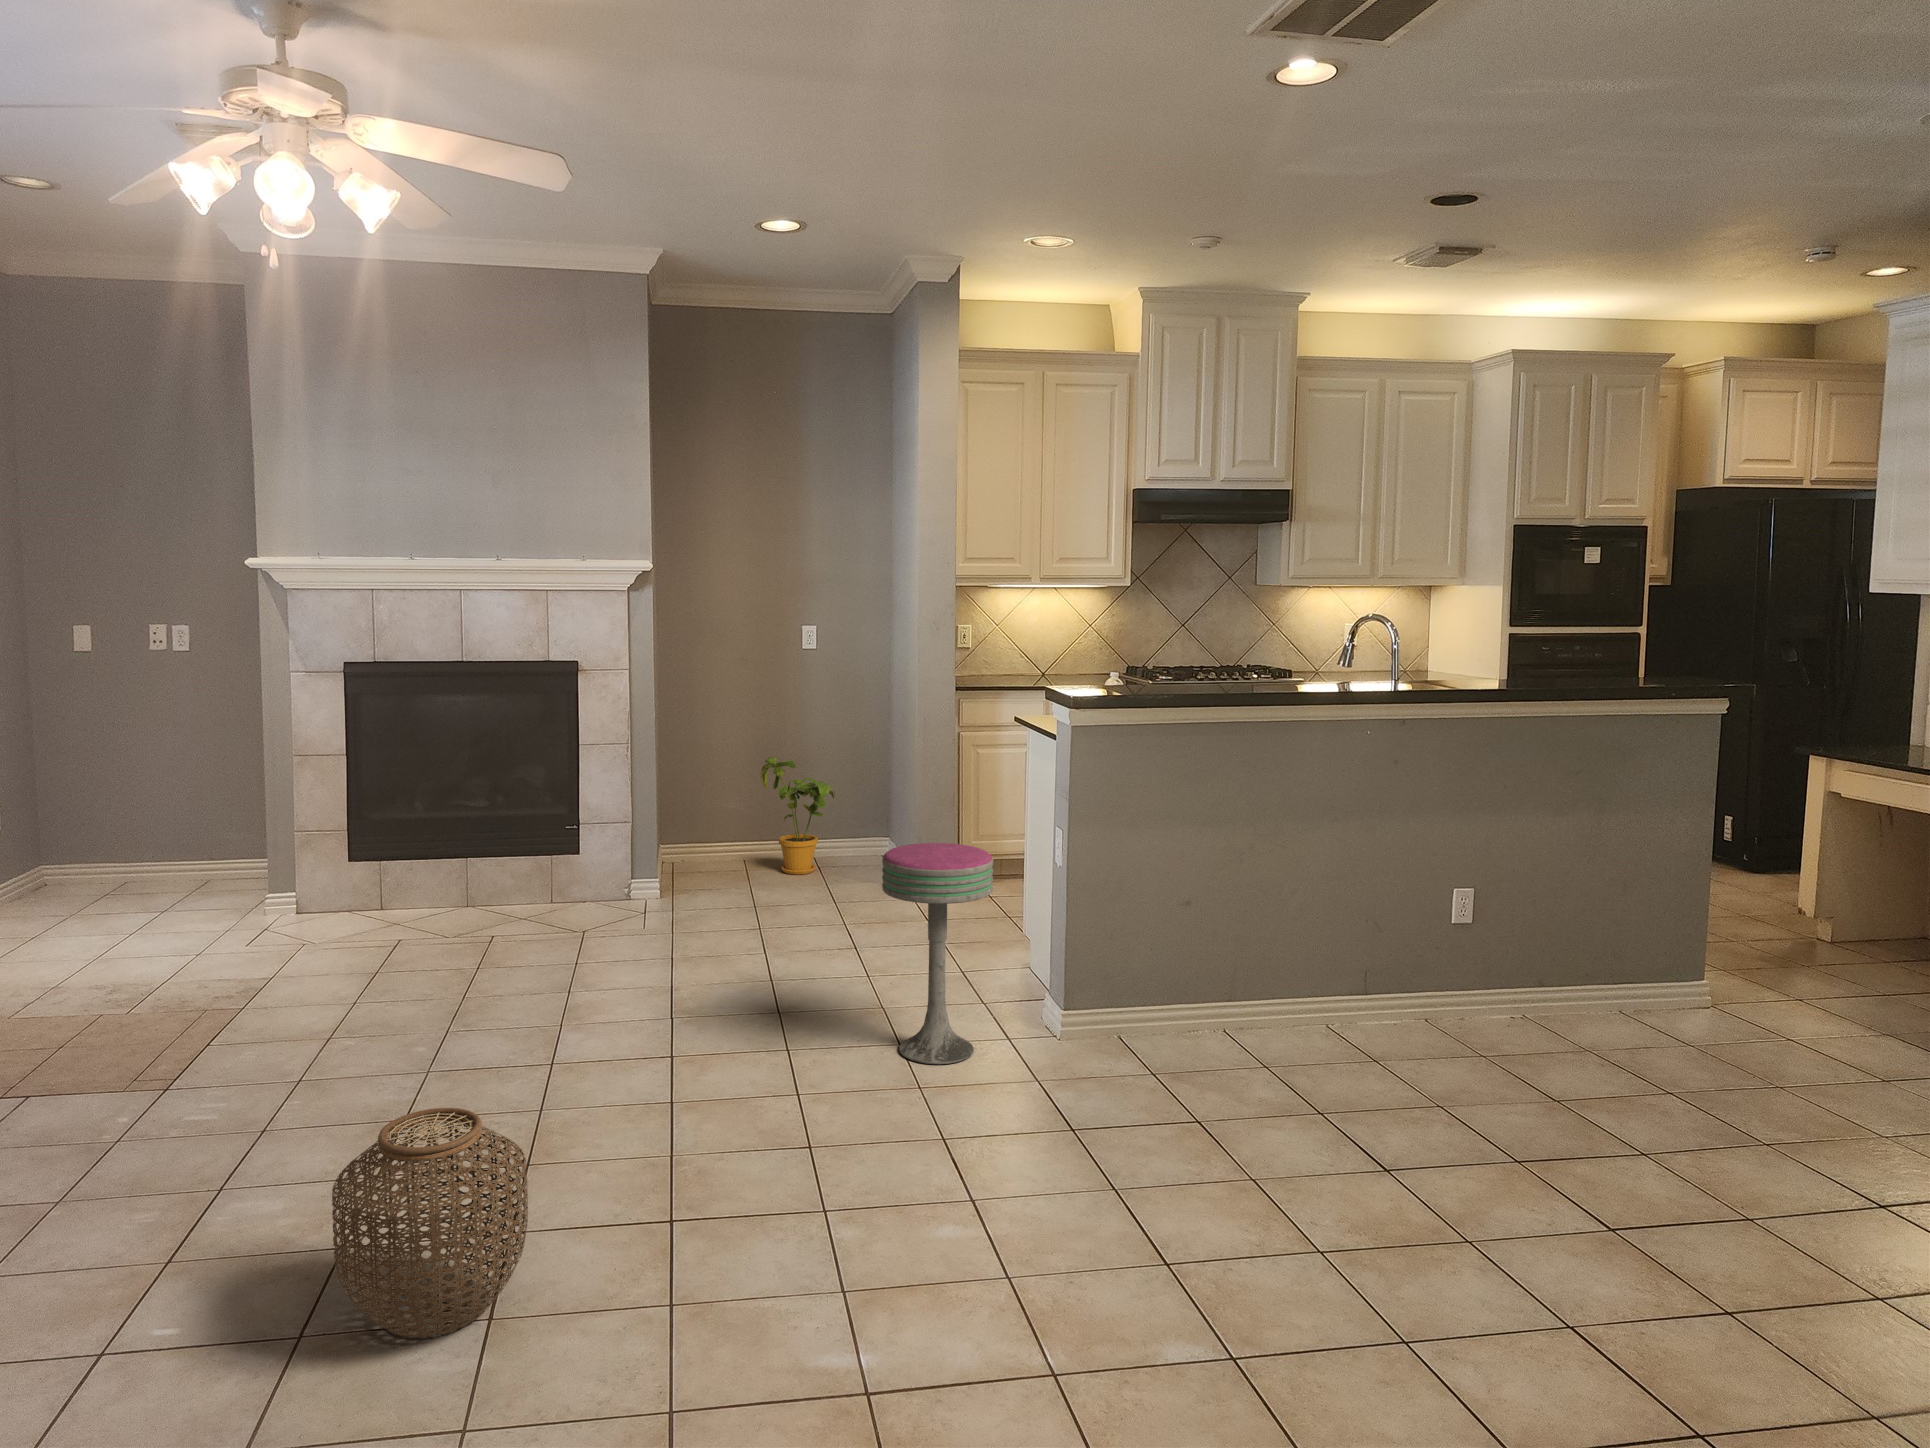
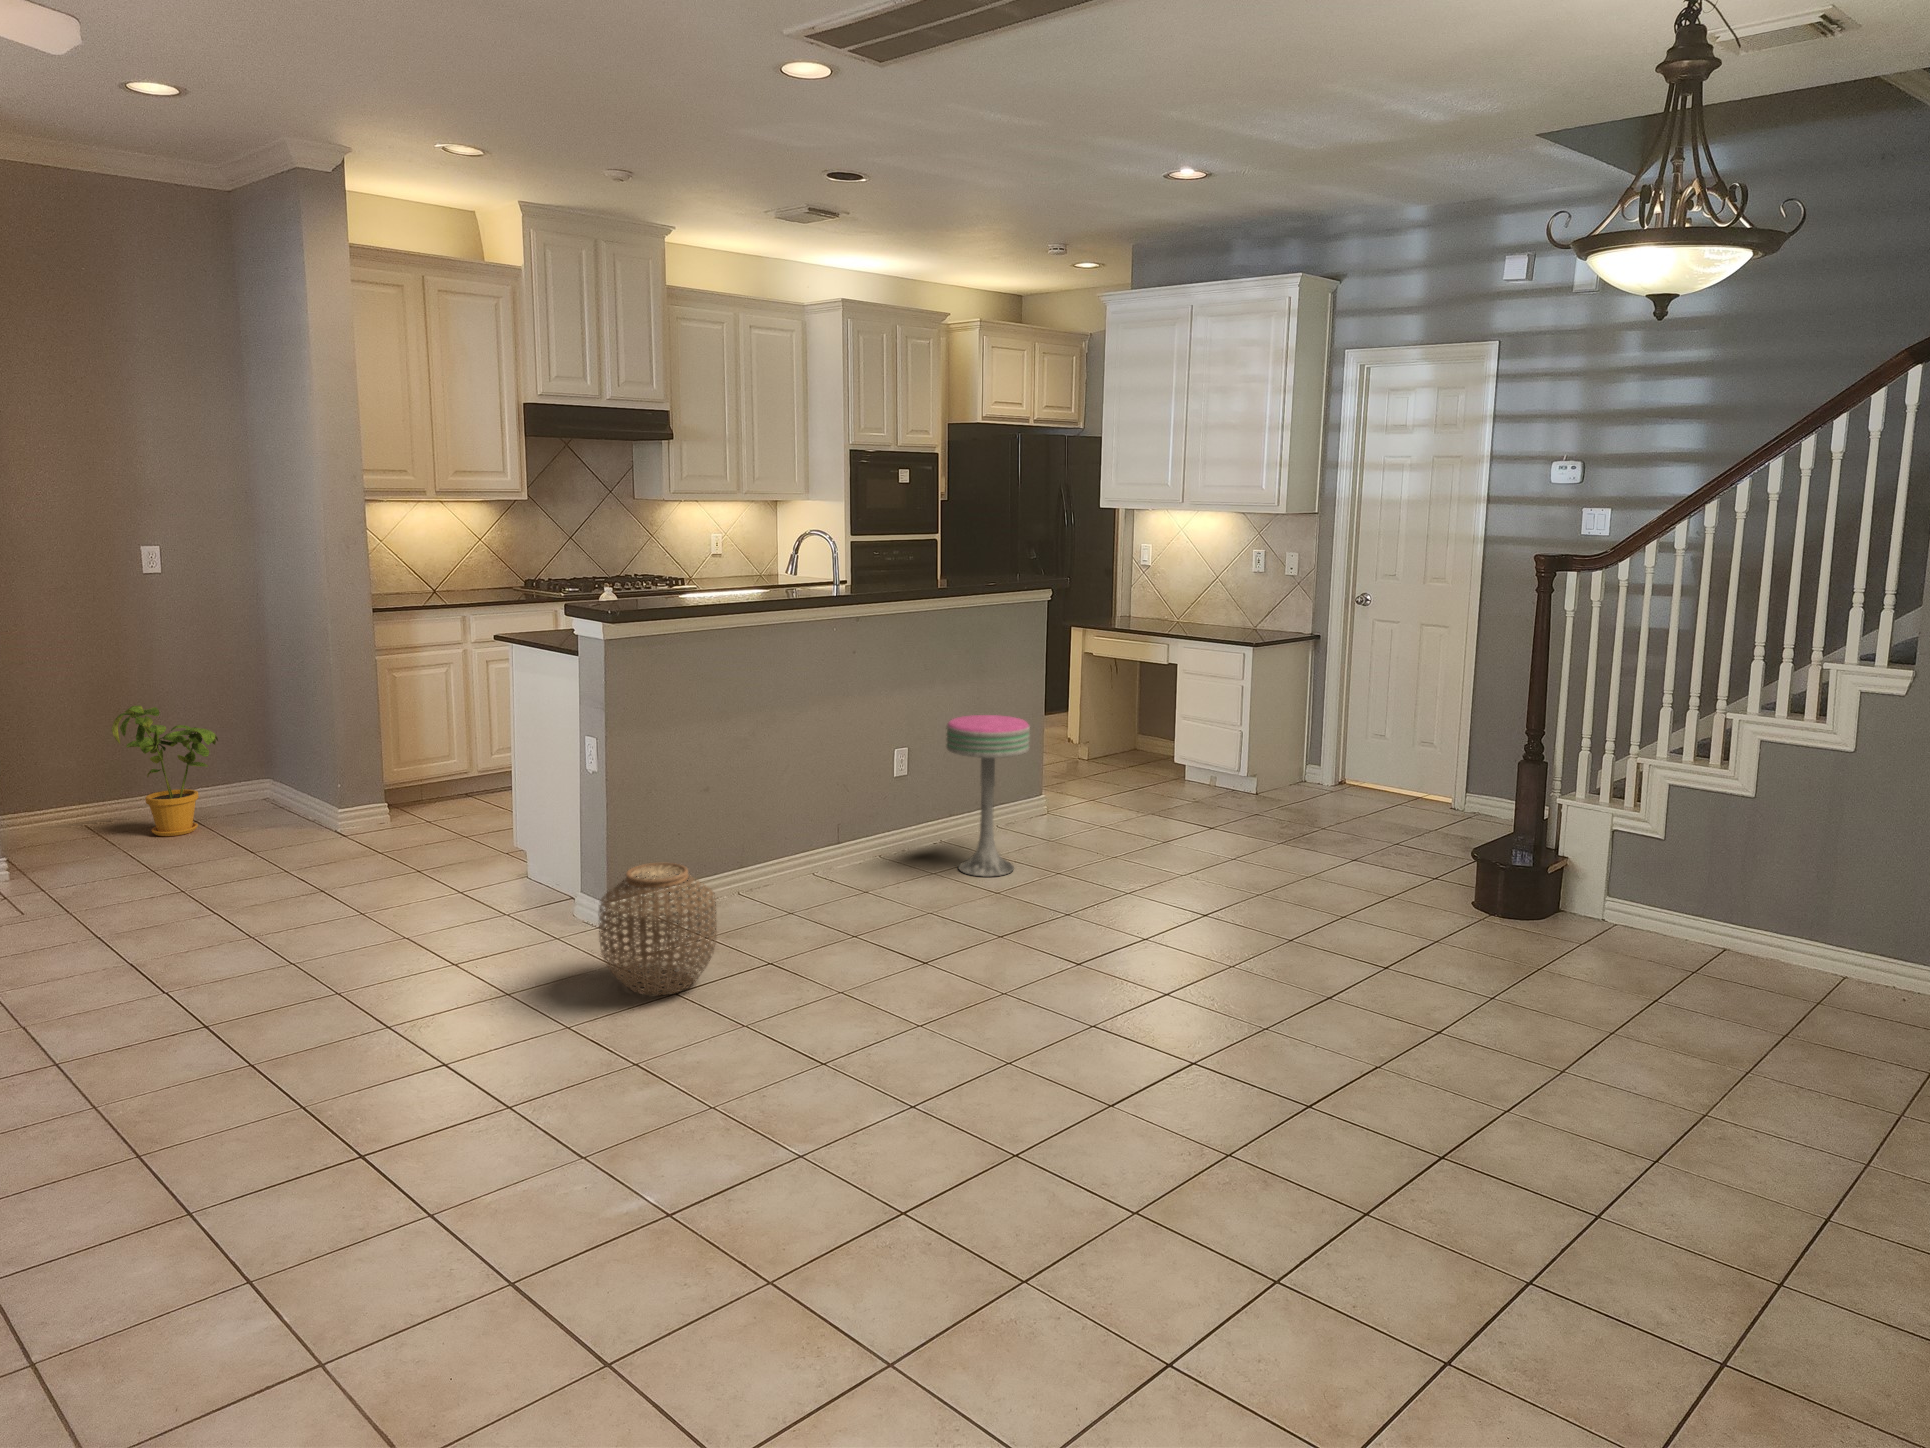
bar stool: present [882,843,993,1064] -> present [946,715,1030,877]
woven basket: present [332,1108,528,1338] -> present [599,863,717,995]

